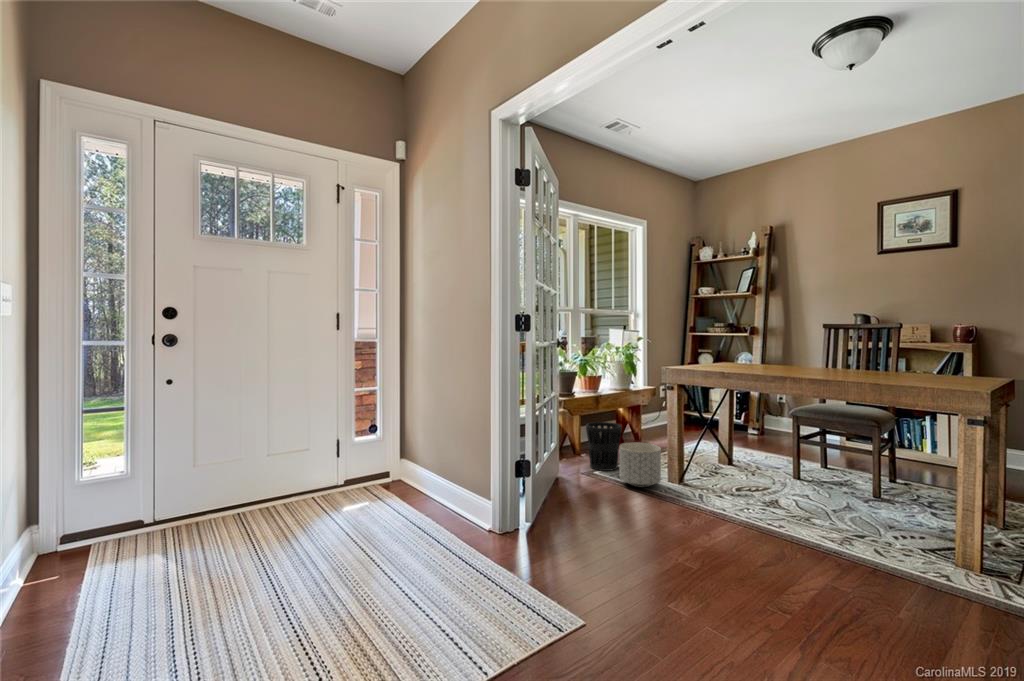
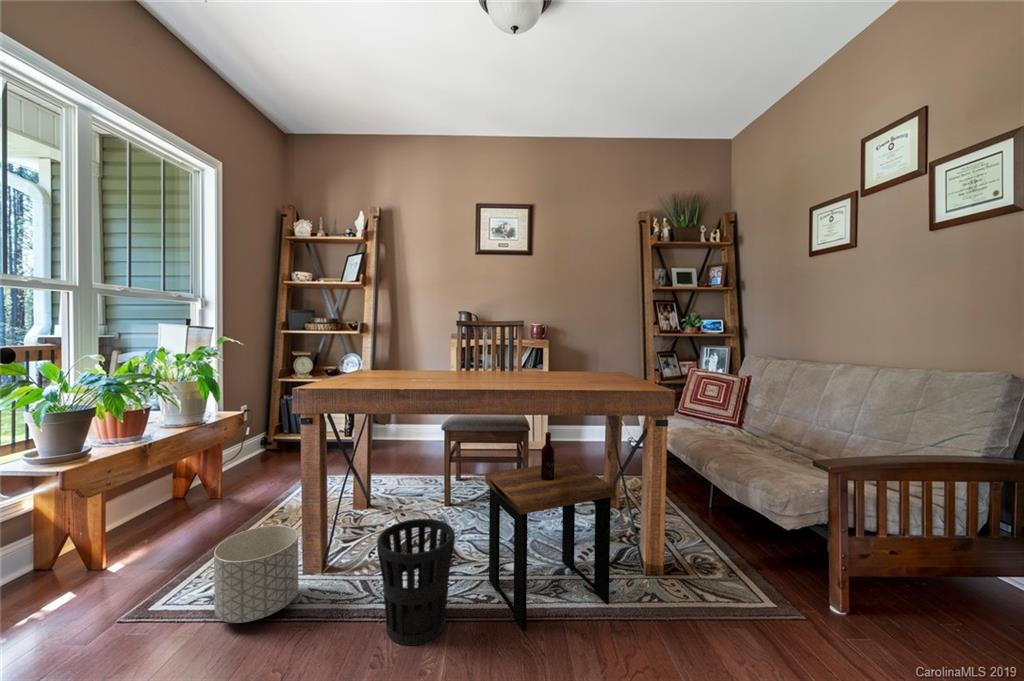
side table: none [784,408,893,561] -> present [485,432,616,631]
wastebasket: present [586,422,622,471] -> present [377,519,455,645]

